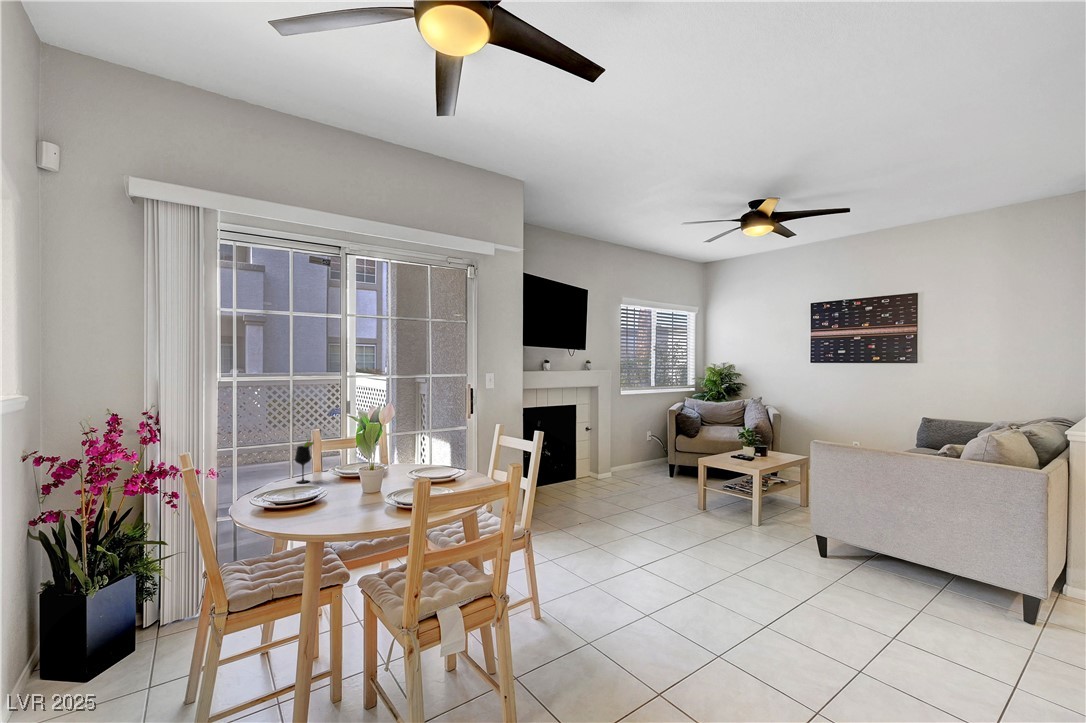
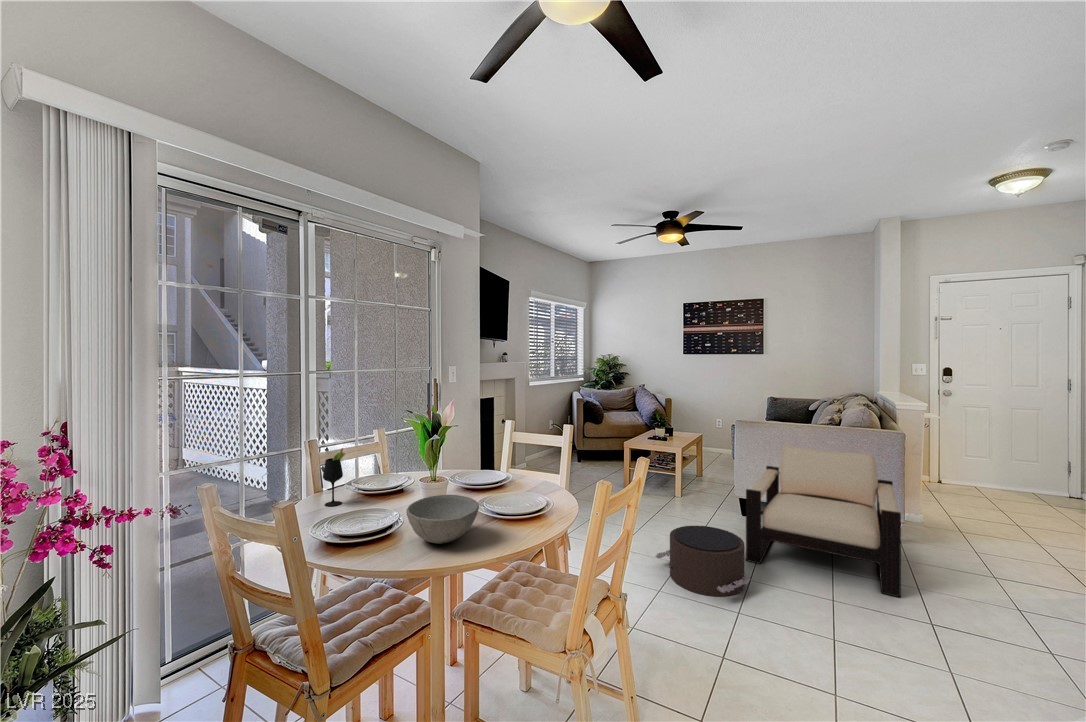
armchair: none [774,477,1009,687] -> present [746,445,901,598]
bowl: none [299,480,363,517] -> present [406,495,479,544]
pouf: none [658,555,750,637] -> present [656,526,752,596]

